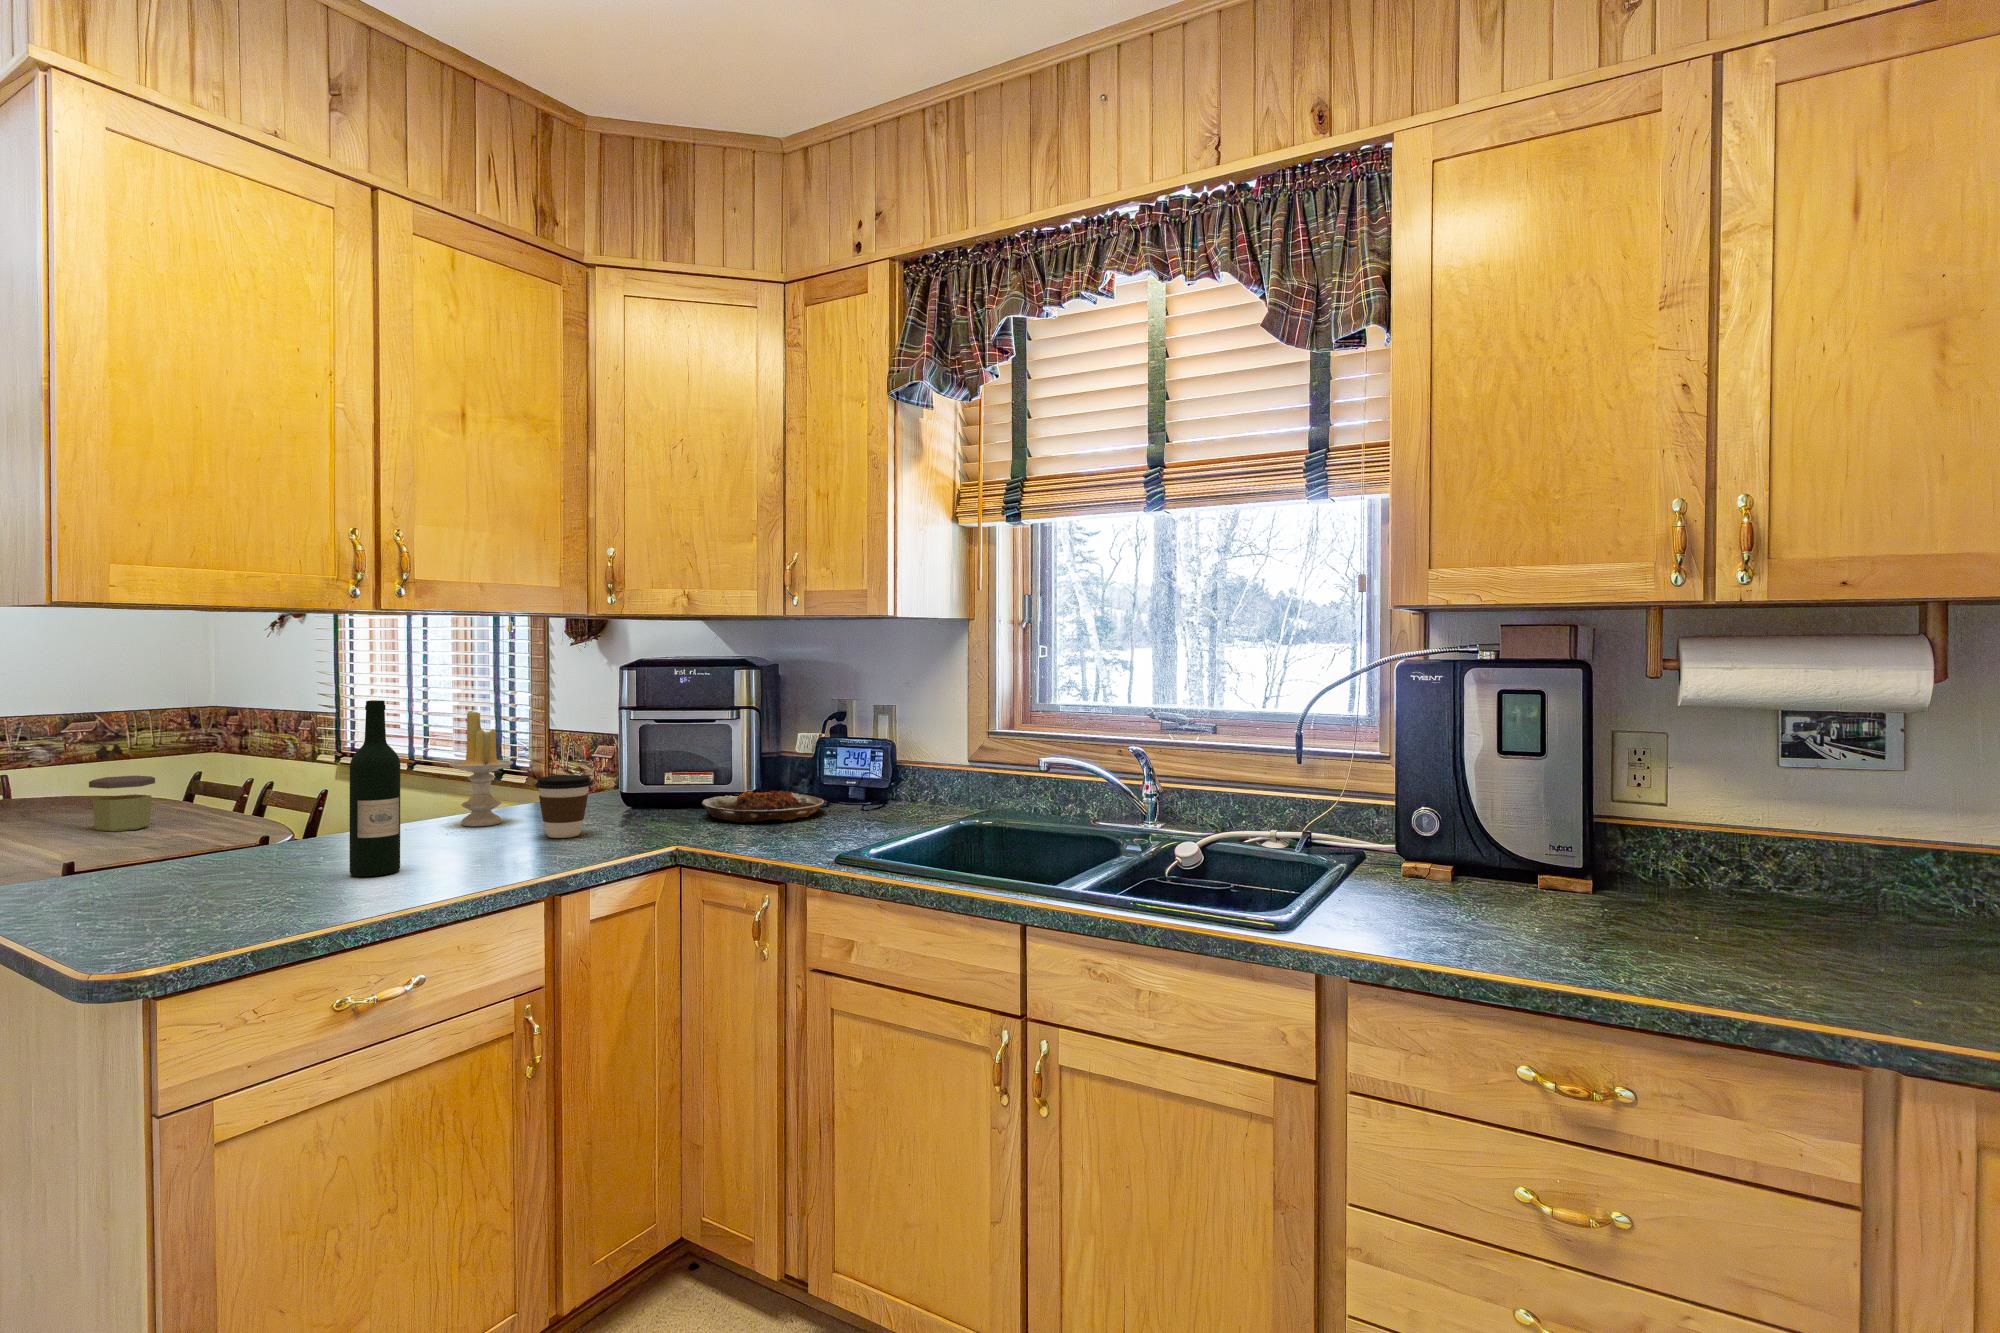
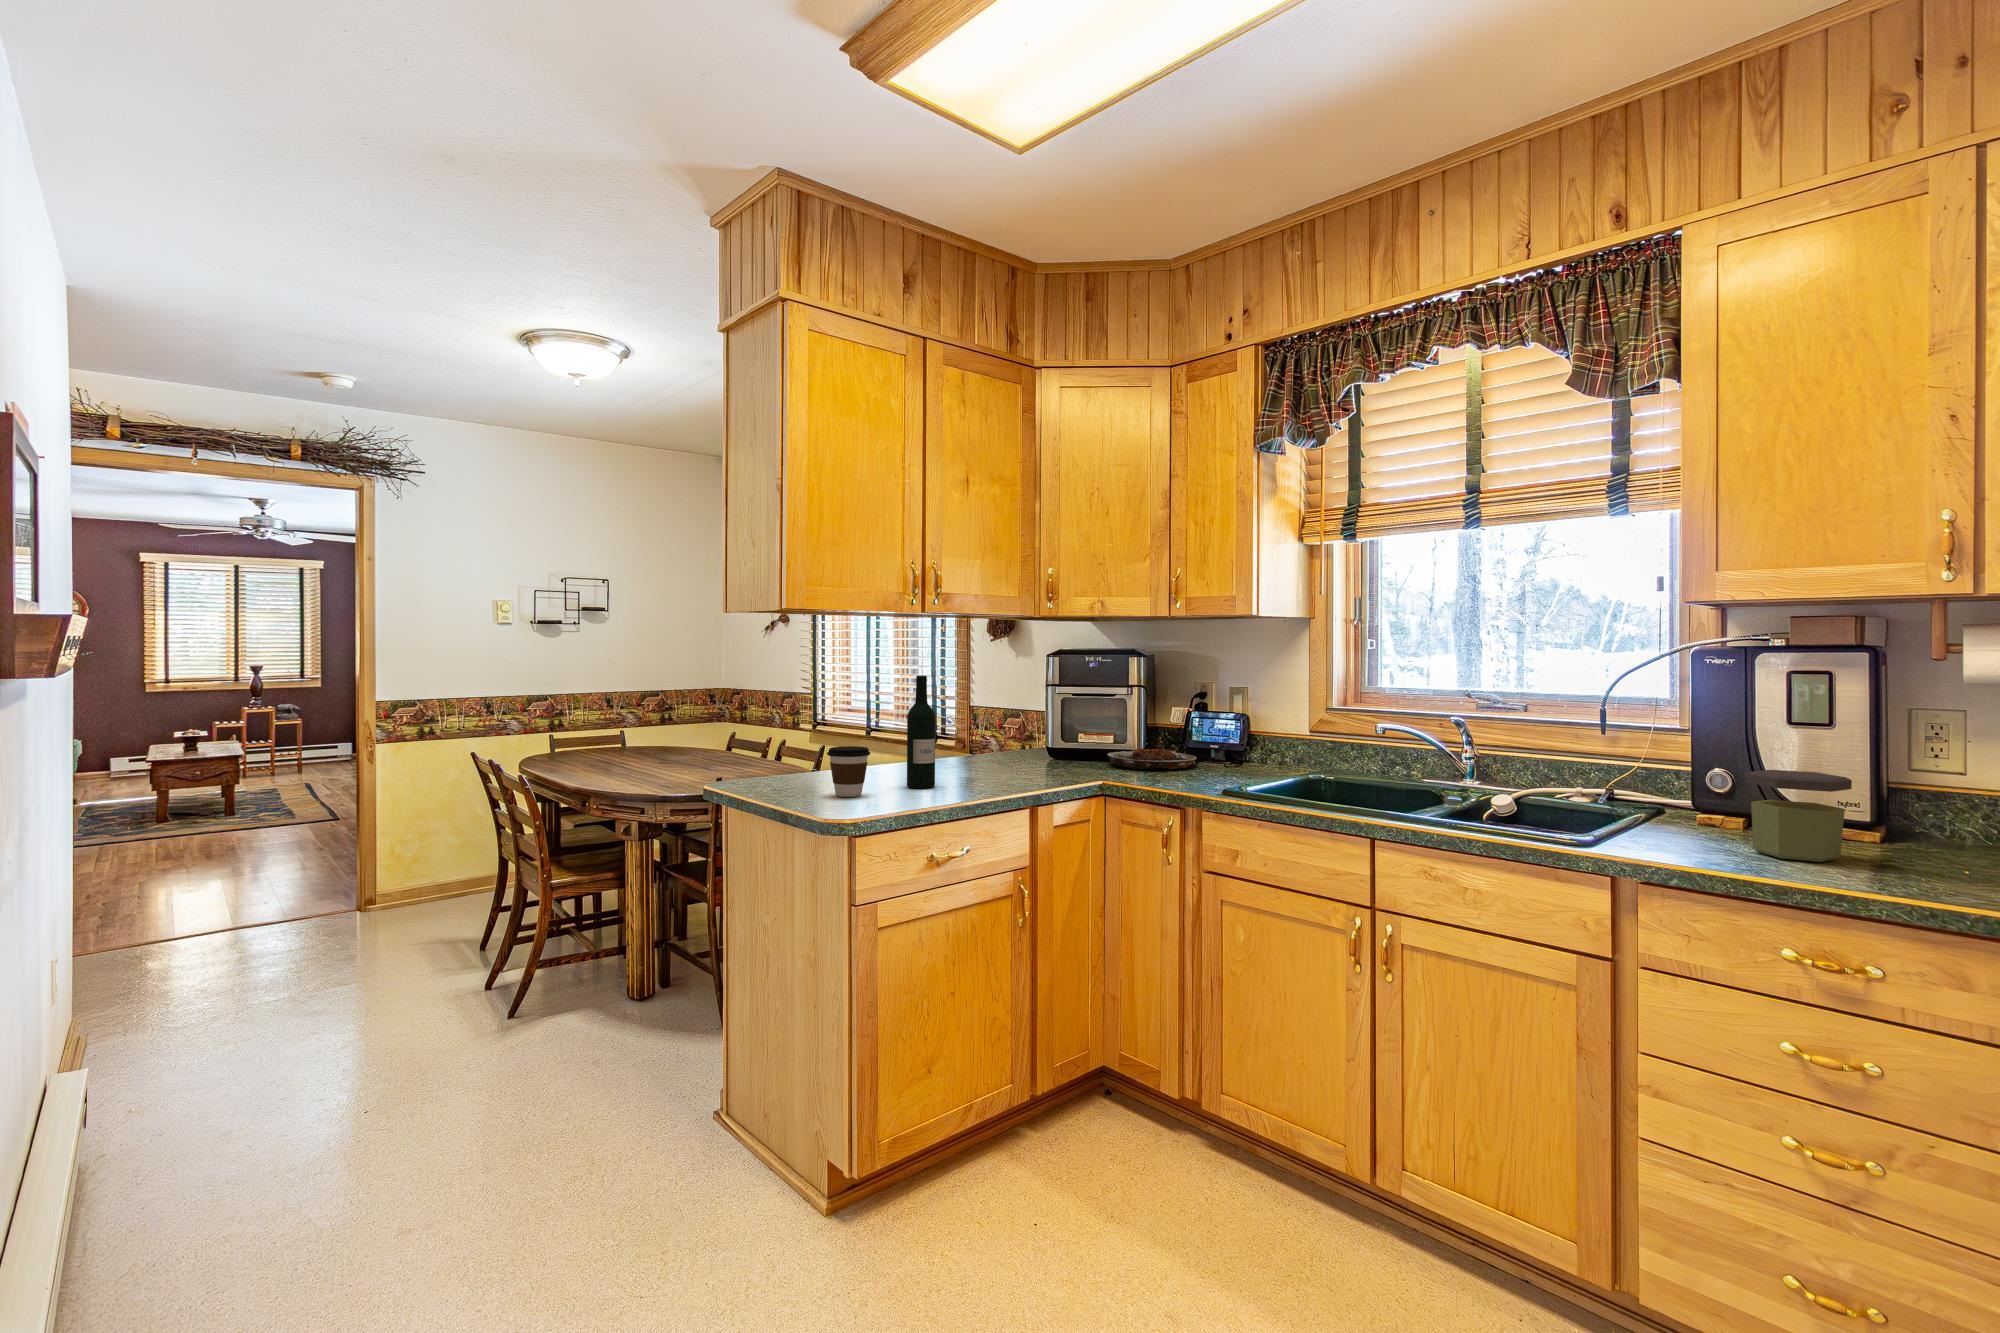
candle: present [449,711,513,826] -> none [940,686,980,765]
coffee cup: present [535,775,592,838] -> present [827,746,870,797]
jar: present [89,776,155,832] -> present [1746,770,1852,862]

